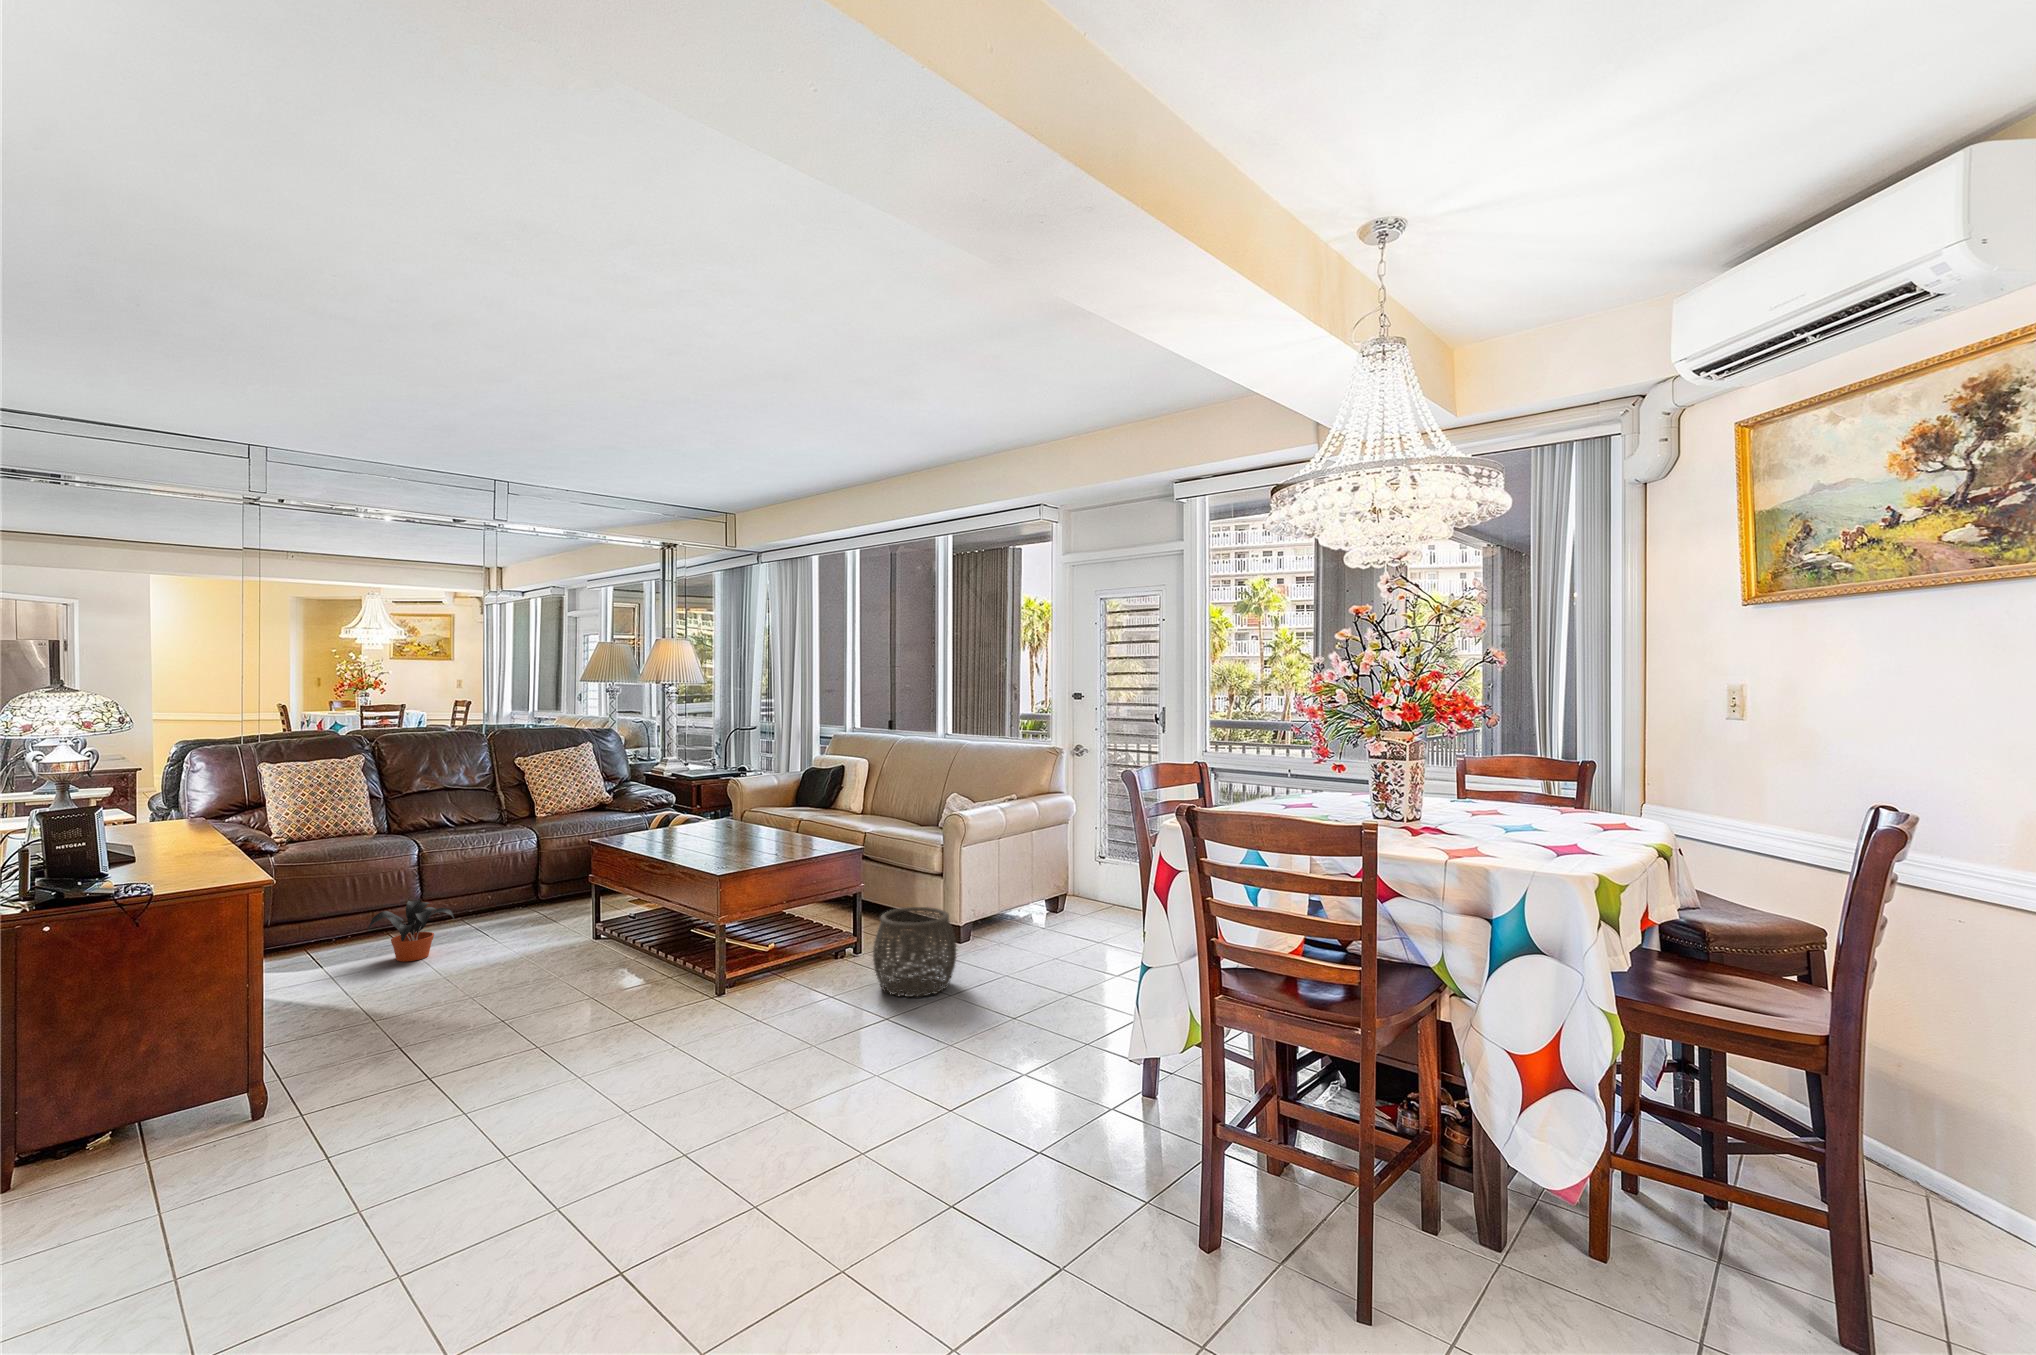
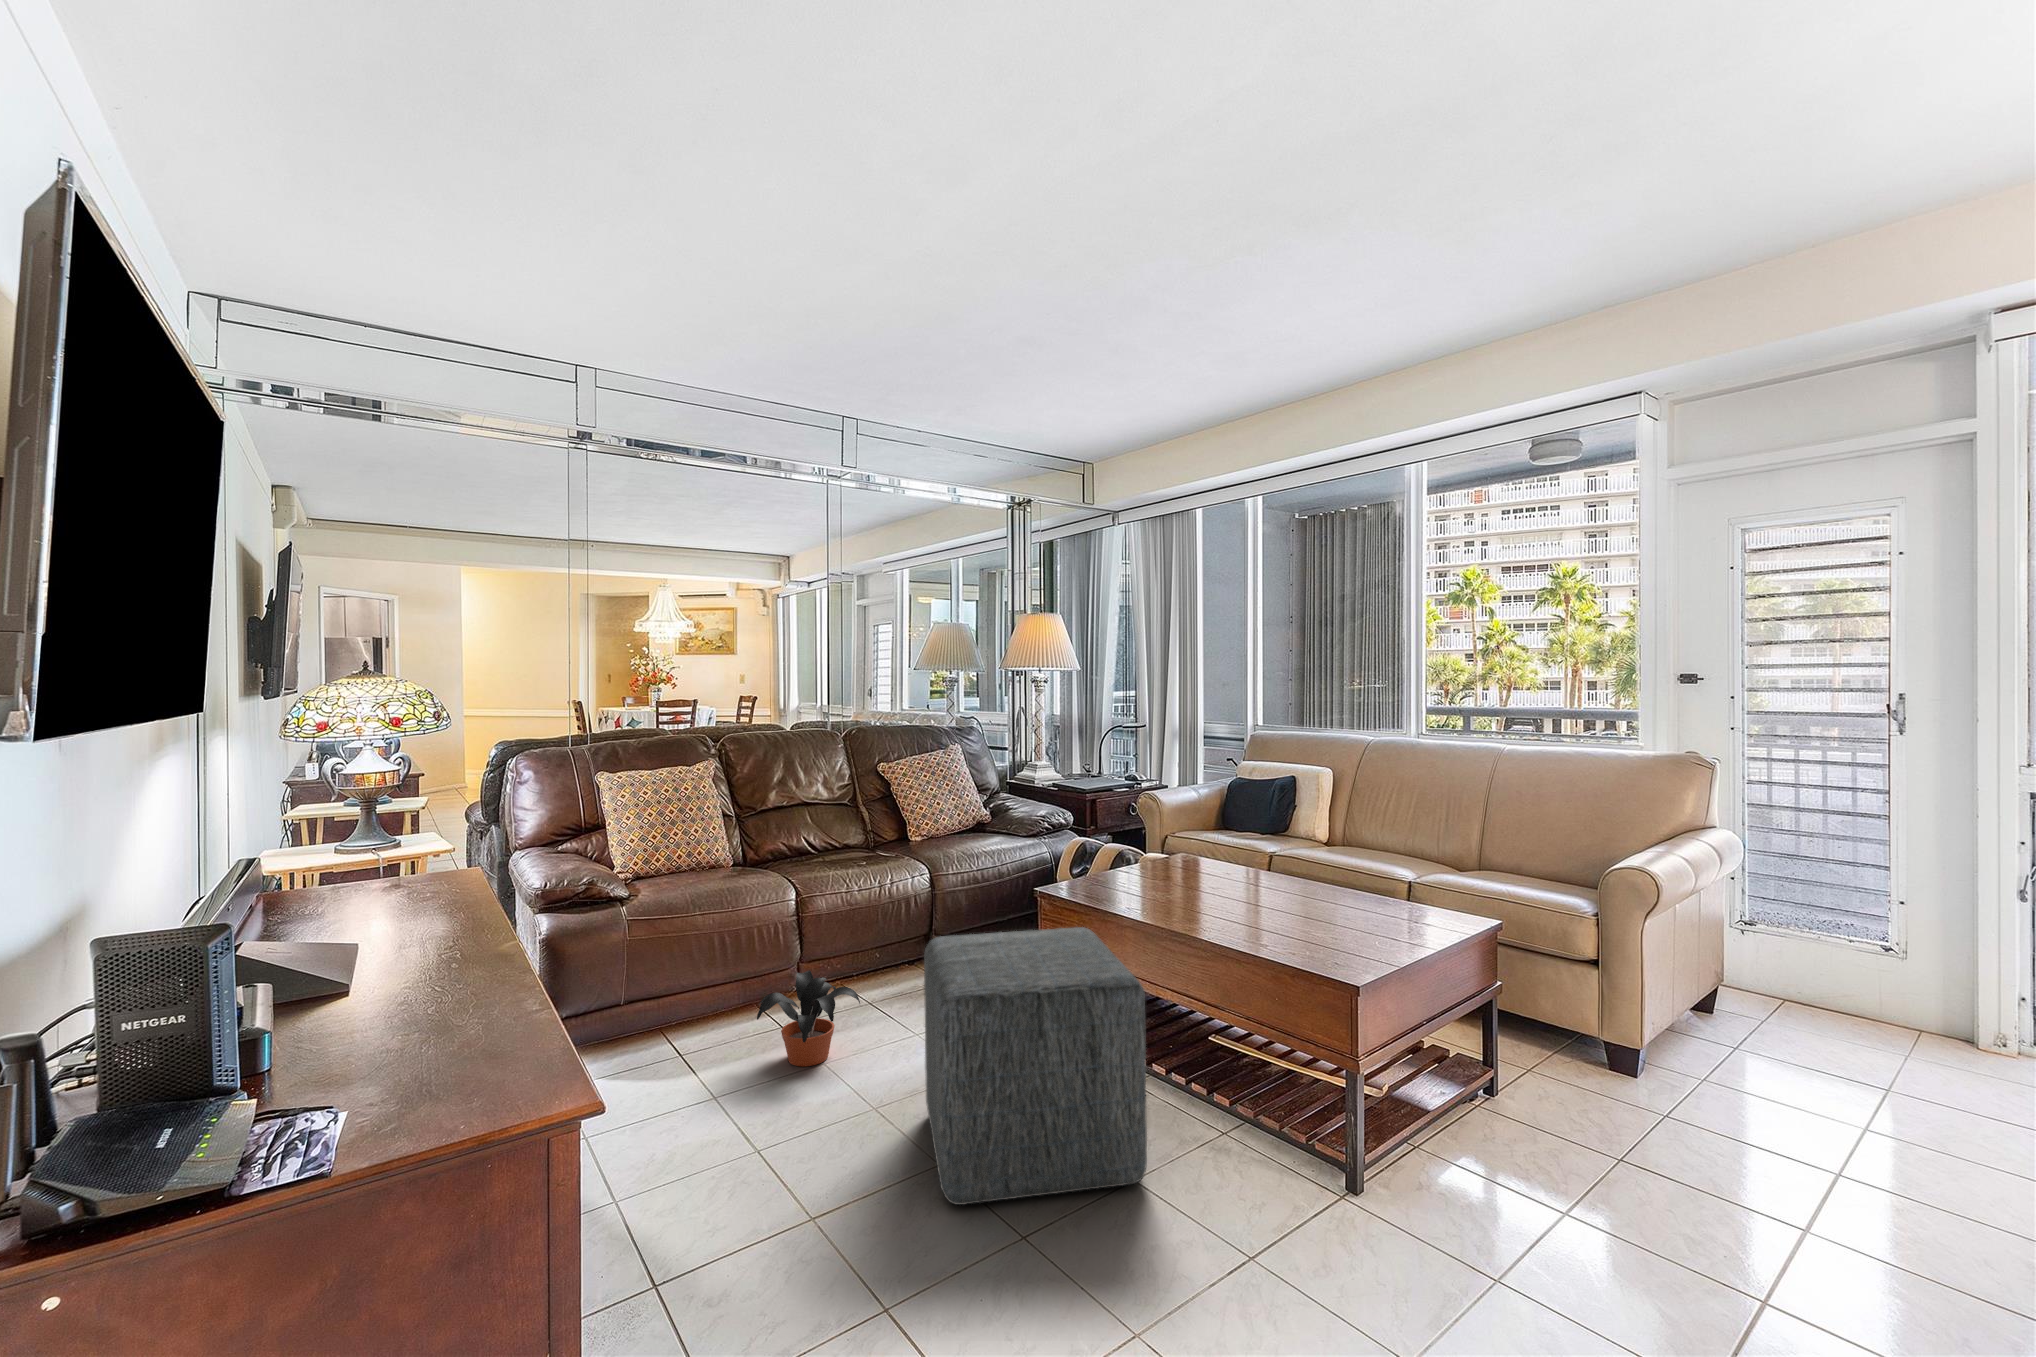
ottoman: none [460,855,607,1010] -> present [924,927,1147,1205]
woven basket: present [873,907,957,997] -> none [1621,1053,1823,1251]

